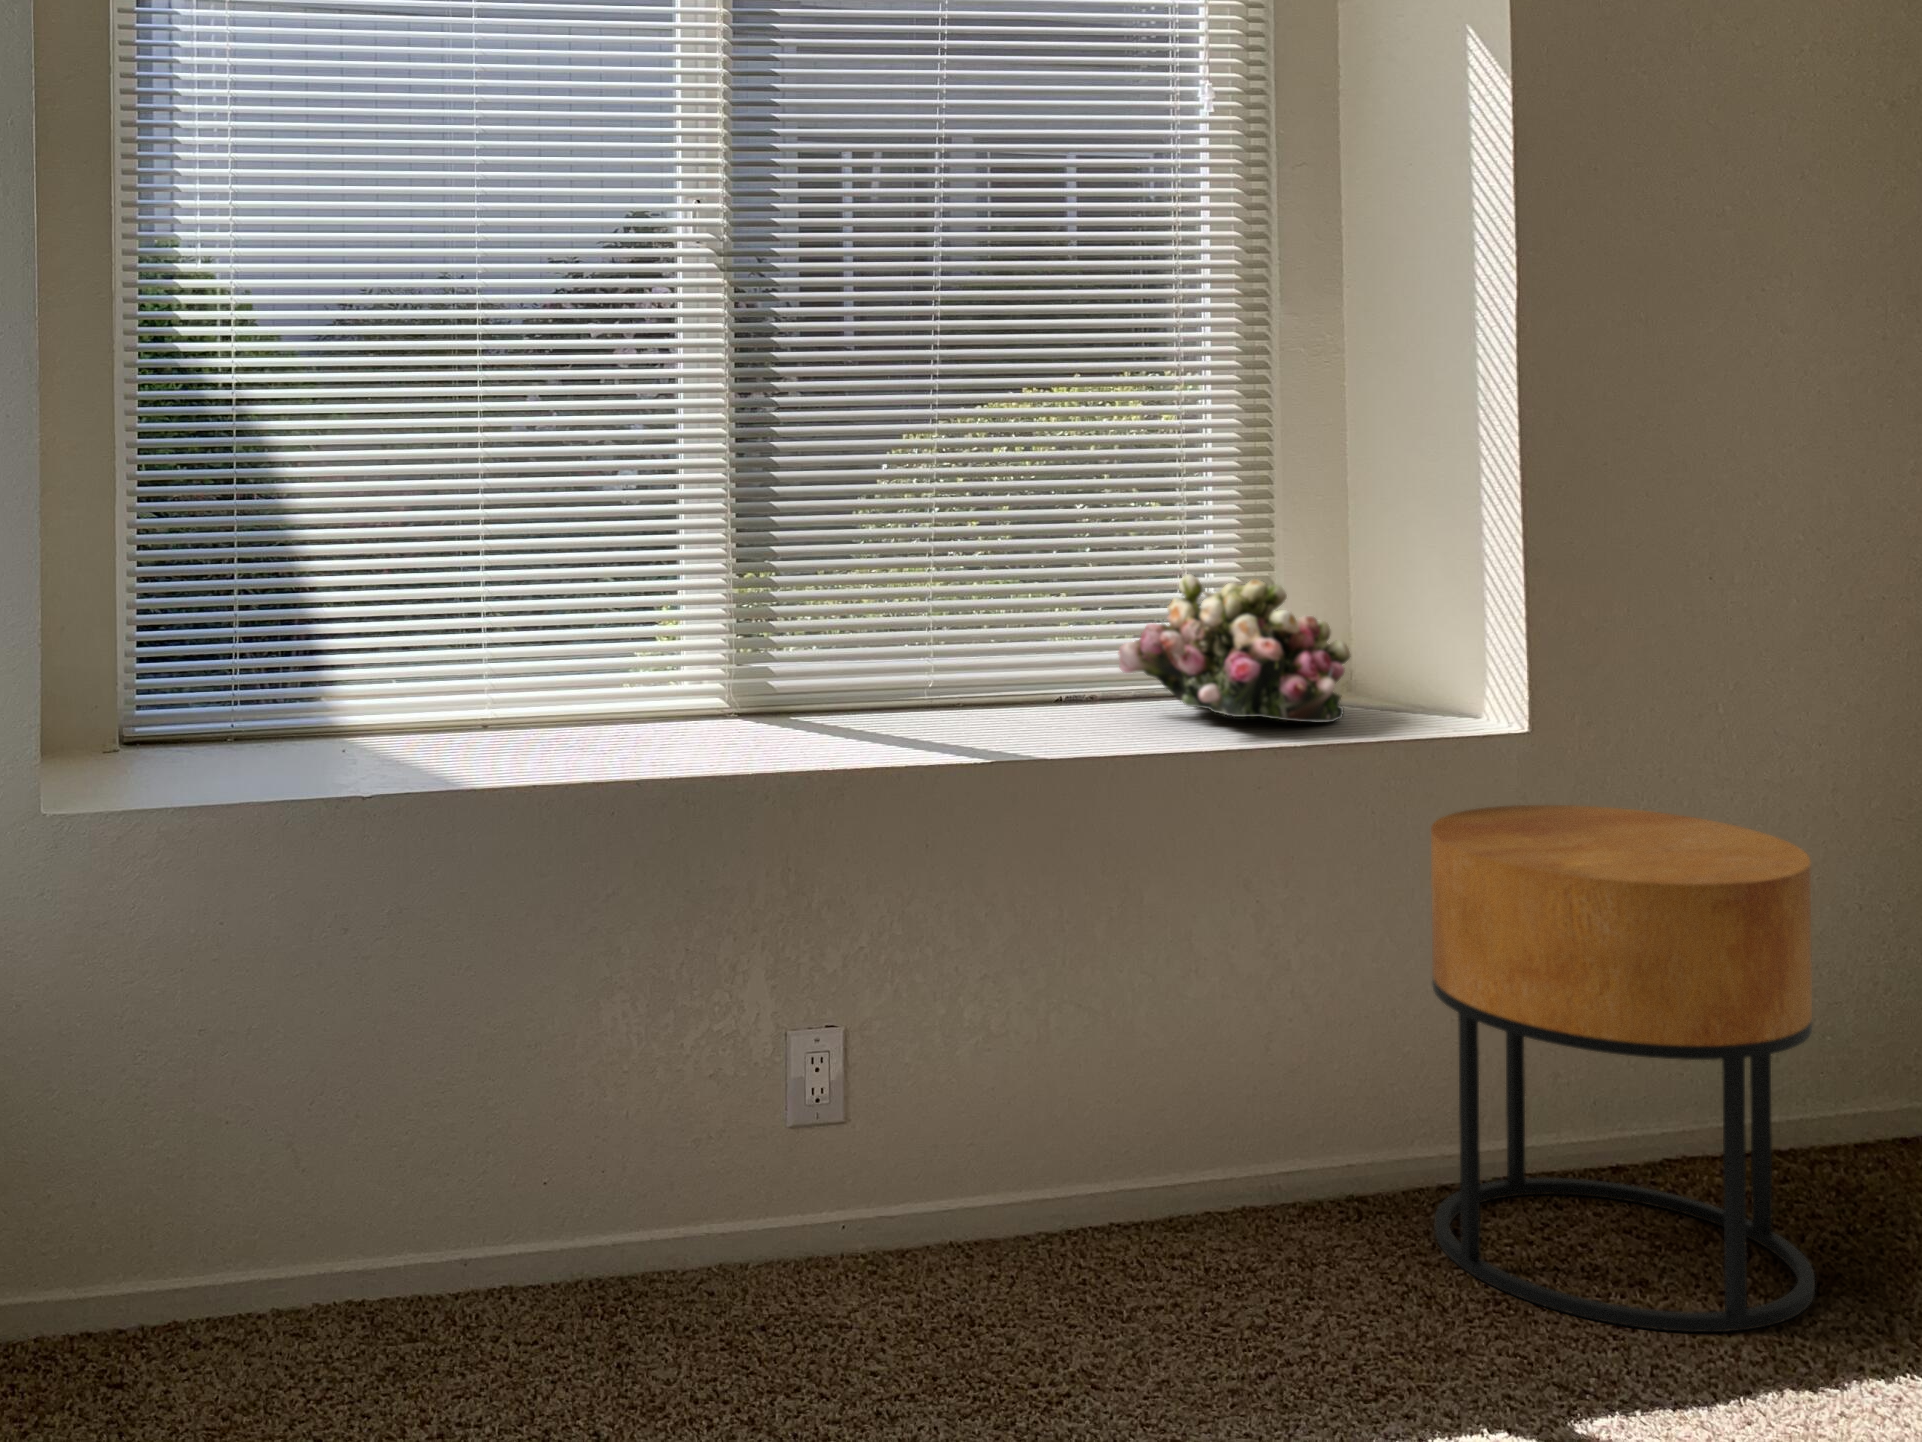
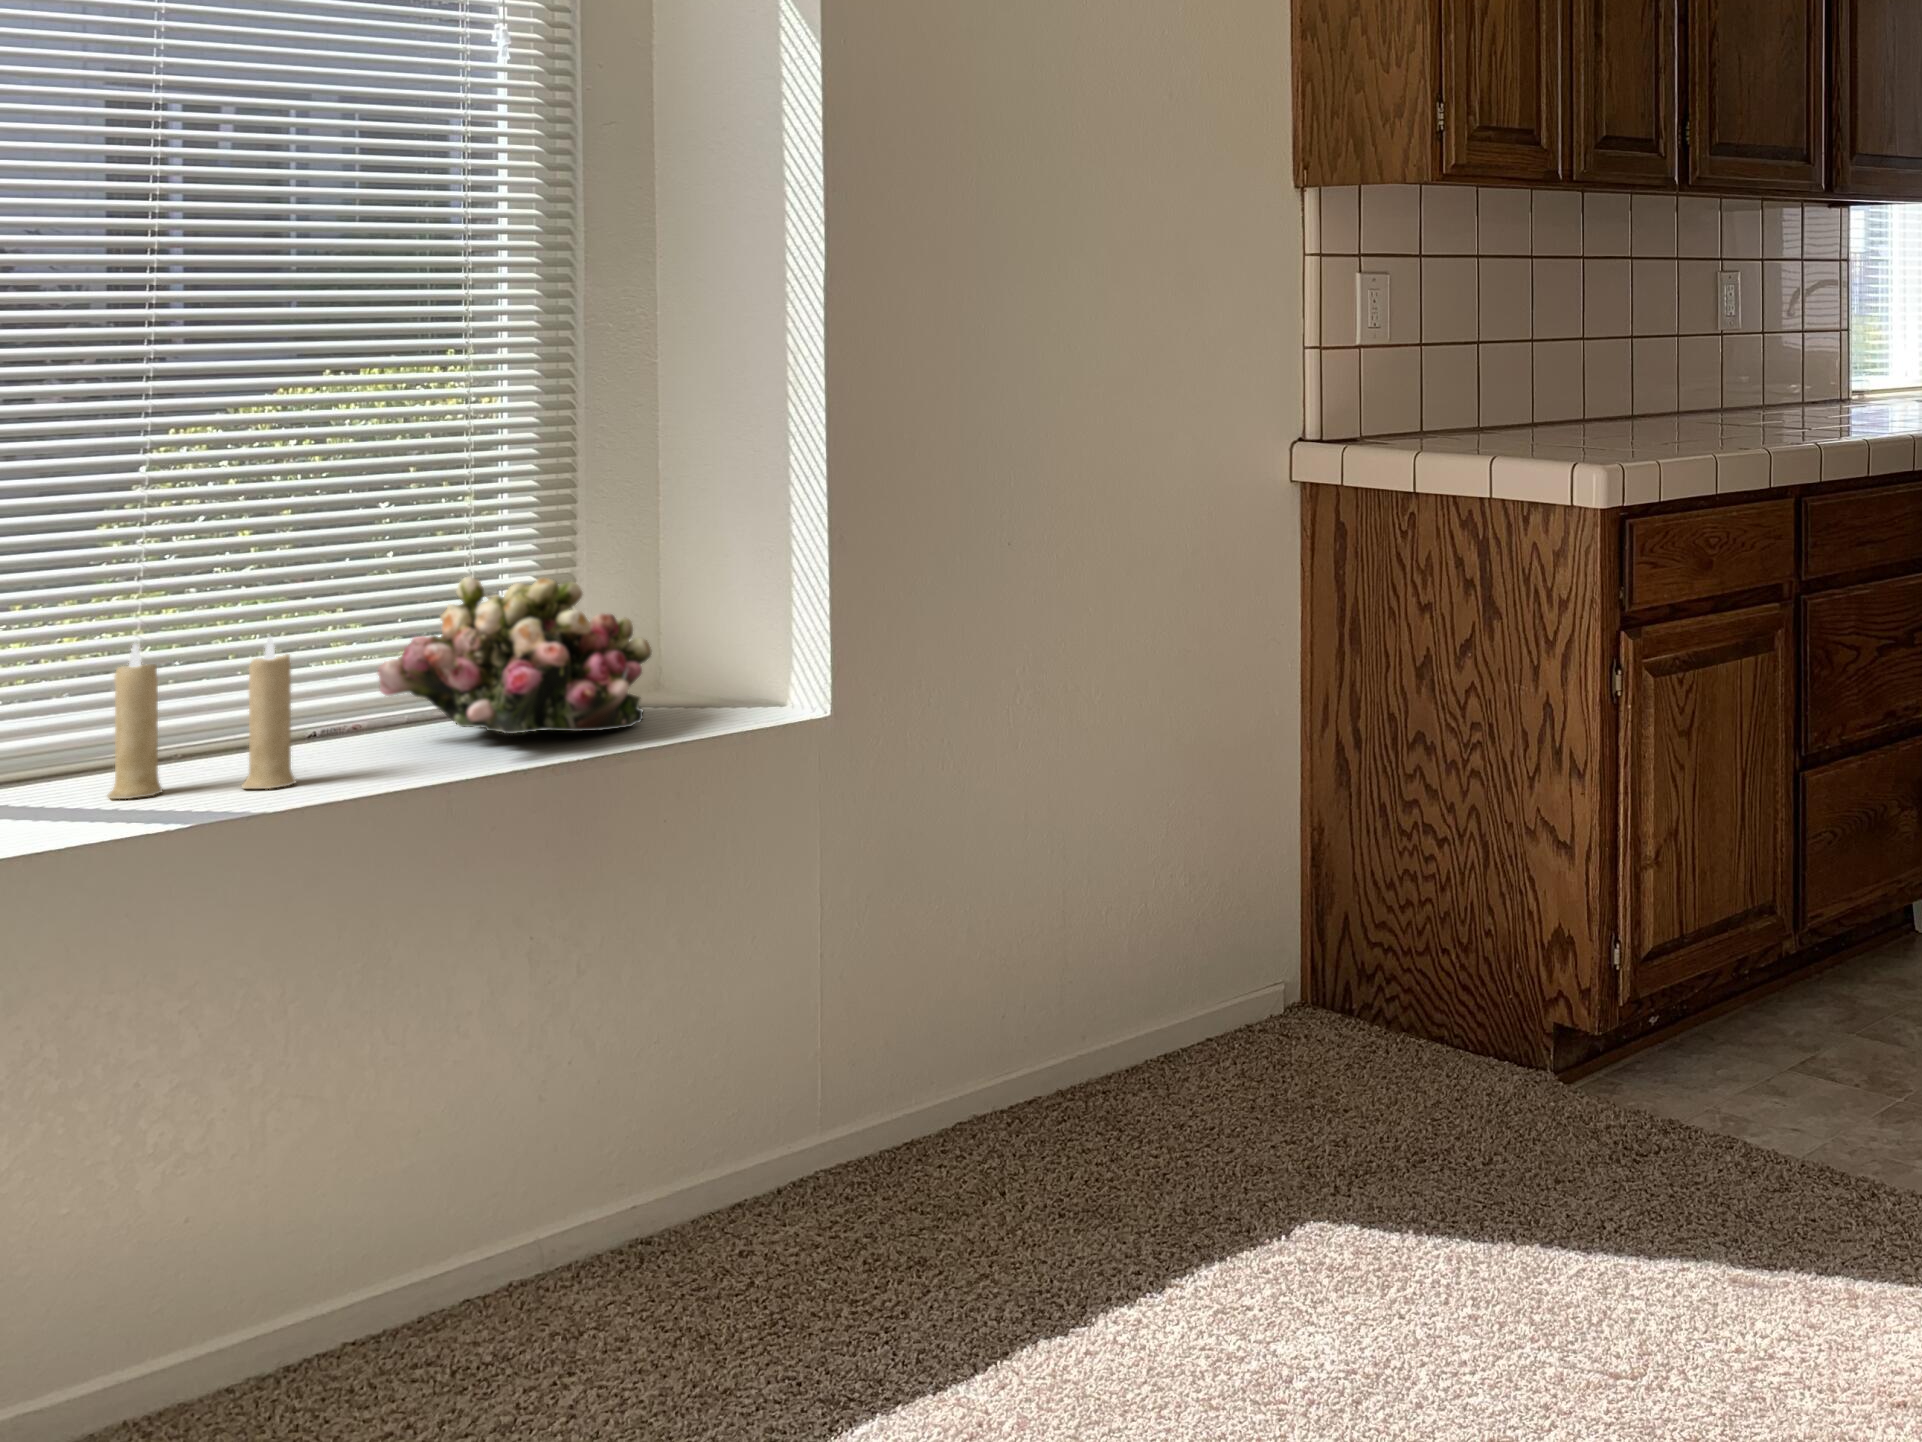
candle: none [925,606,1065,741] -> present [108,637,296,799]
side table: present [1431,805,1815,1332] -> none [721,783,1079,1317]

